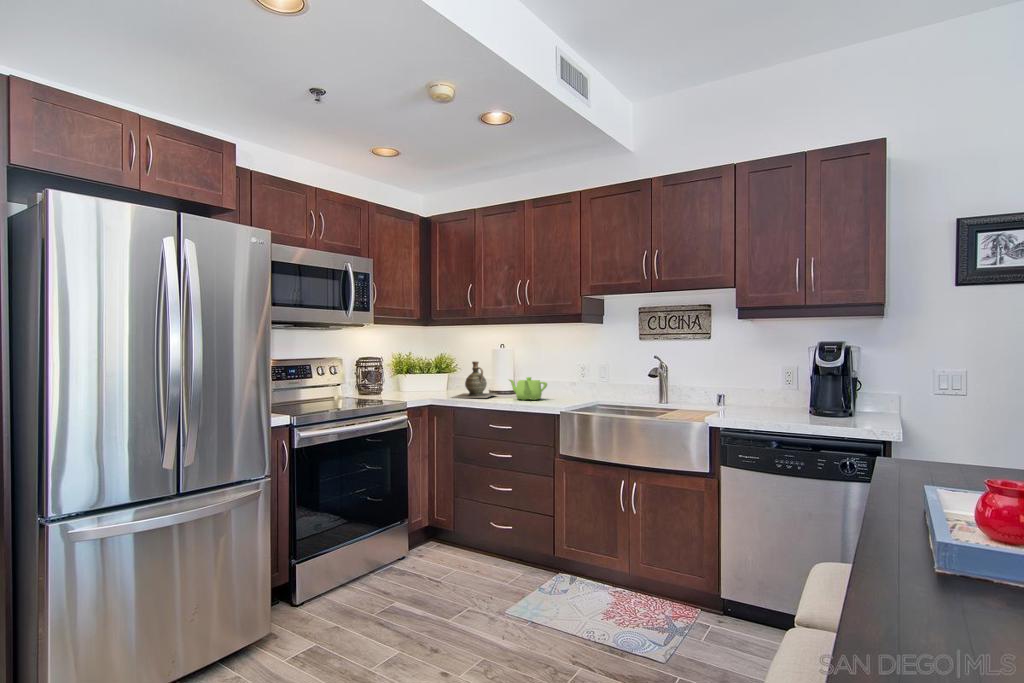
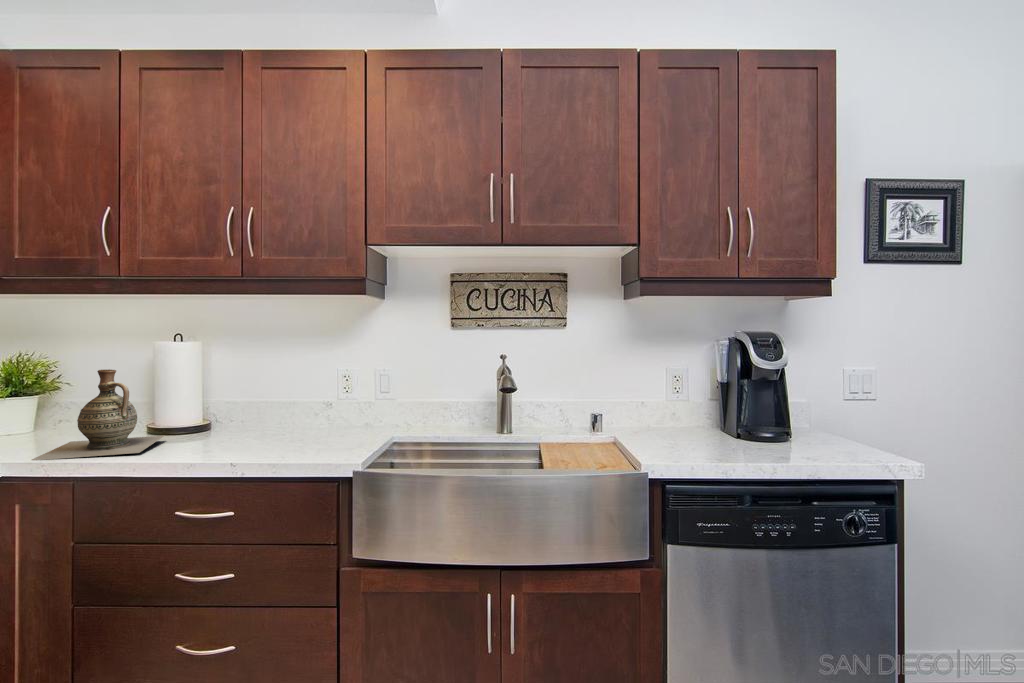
teapot: present [509,377,547,400] -> none [195,400,289,450]

